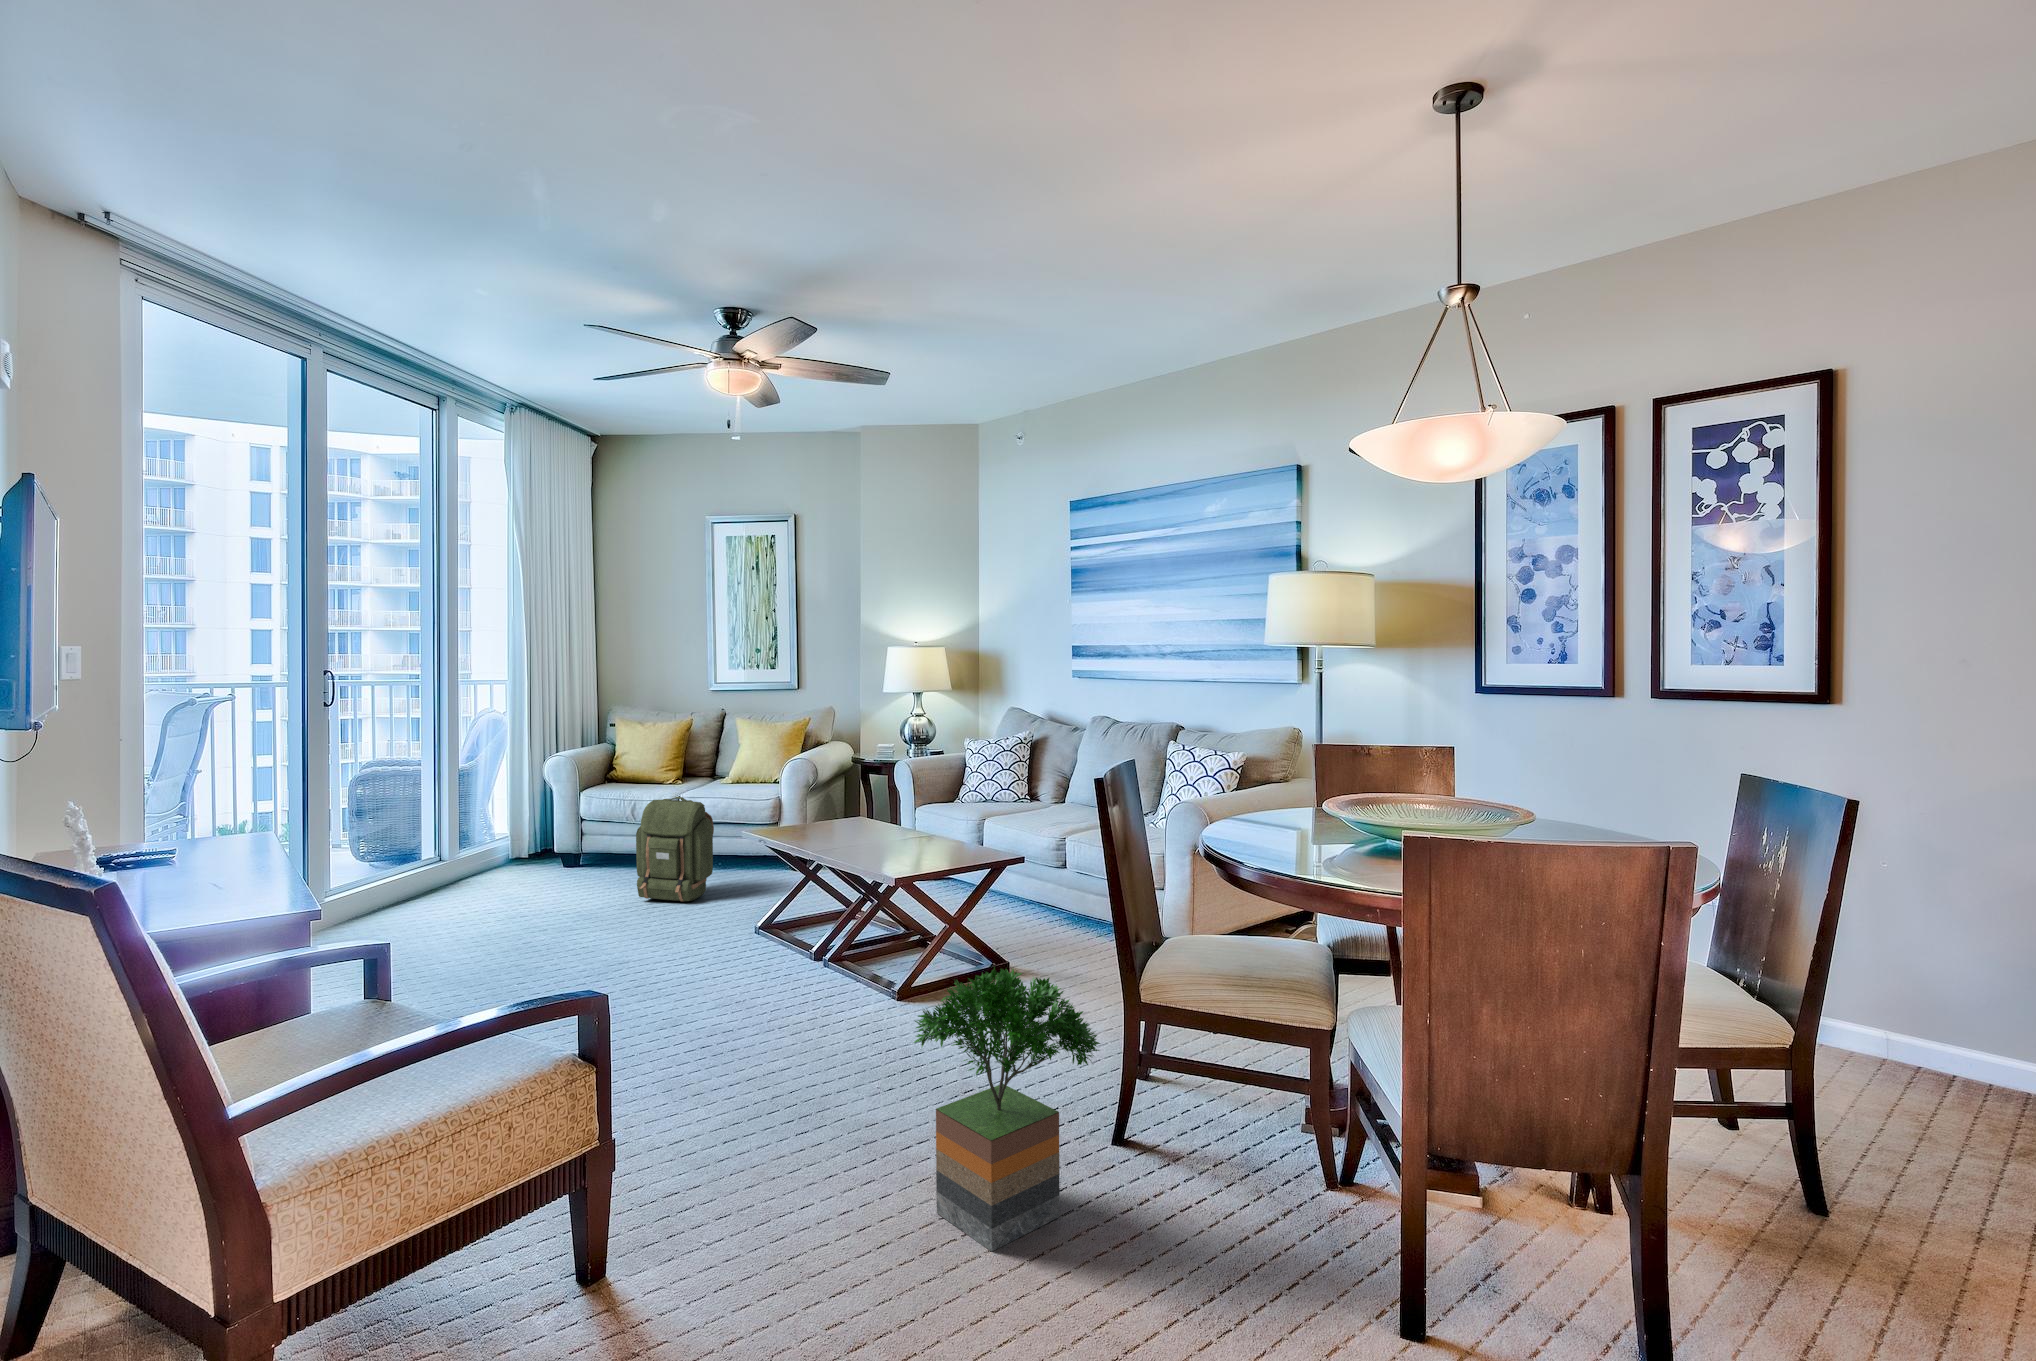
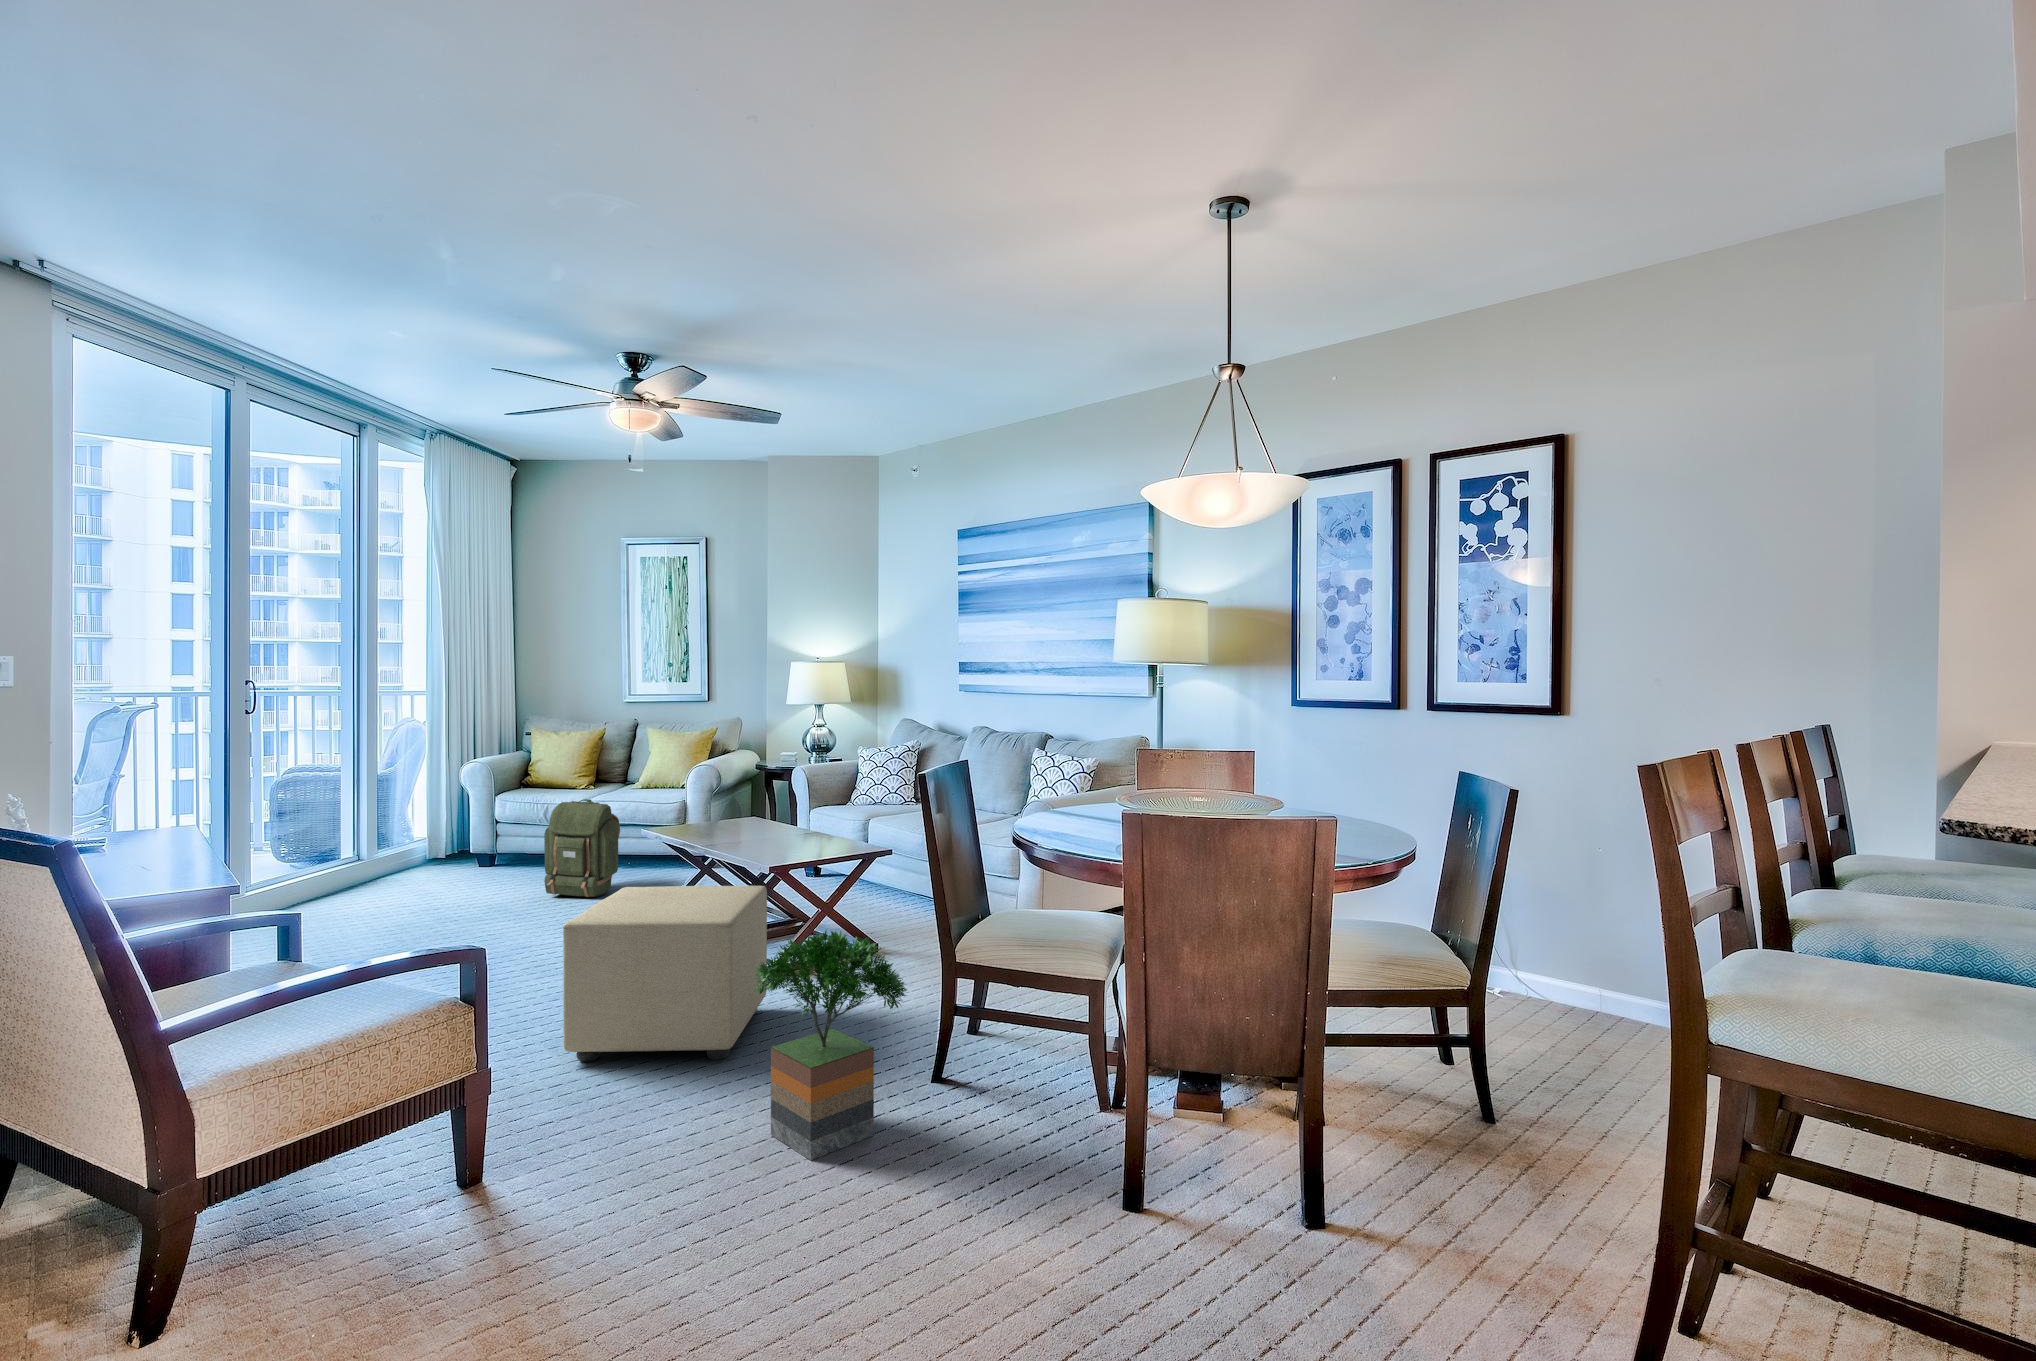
ottoman: none [680,902,898,1107] -> present [563,886,767,1062]

